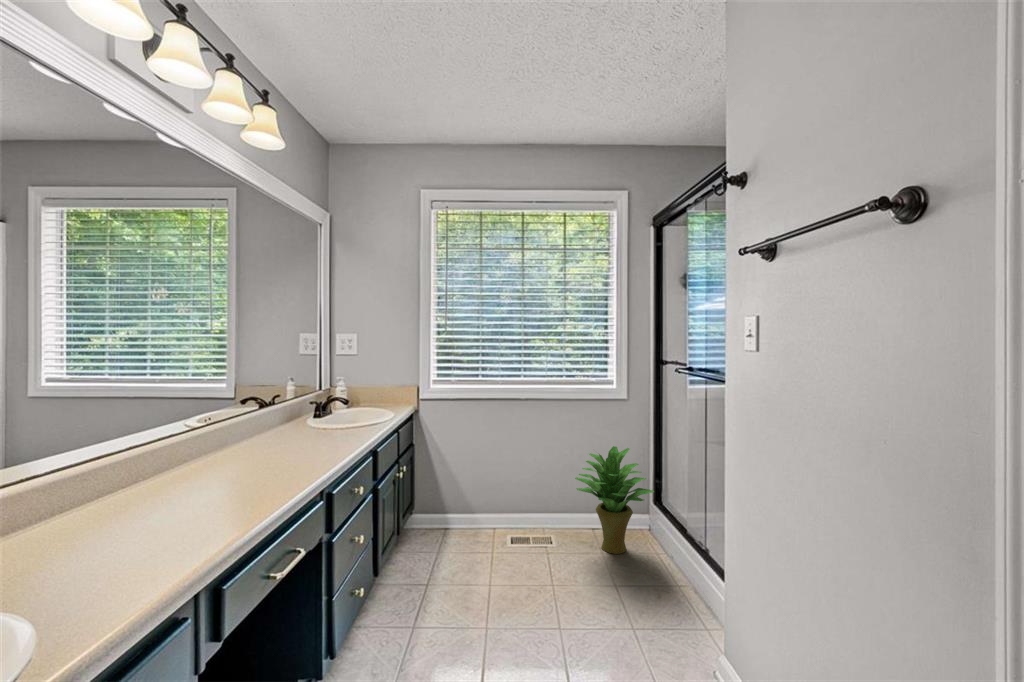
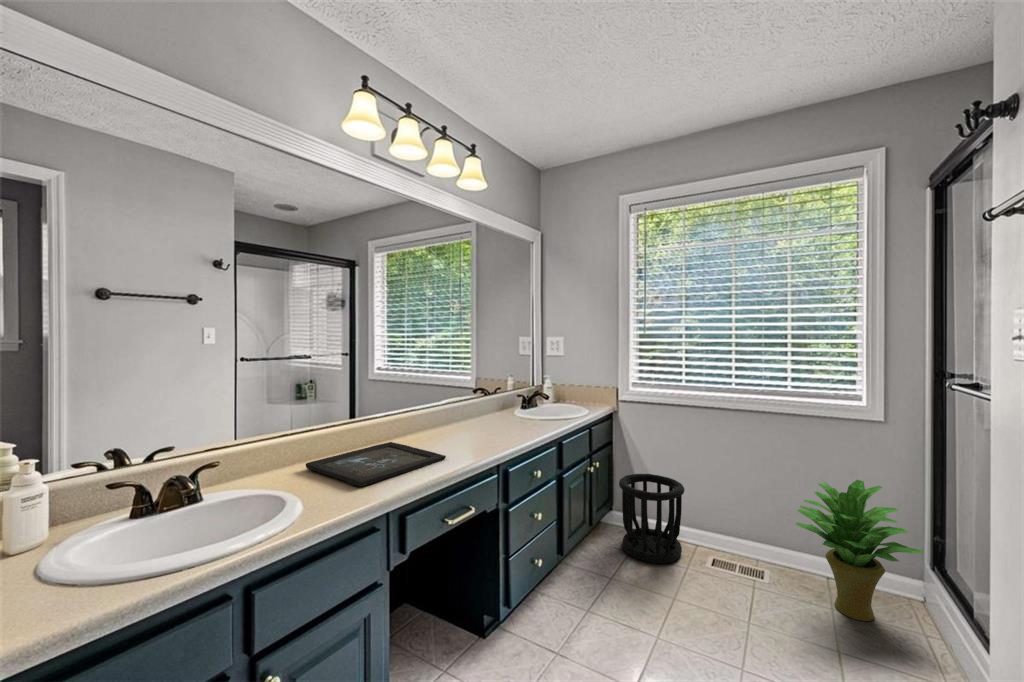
tray: none [56,470,275,524] -> present [306,442,446,486]
wastebasket: none [425,470,487,555] -> present [619,474,685,563]

